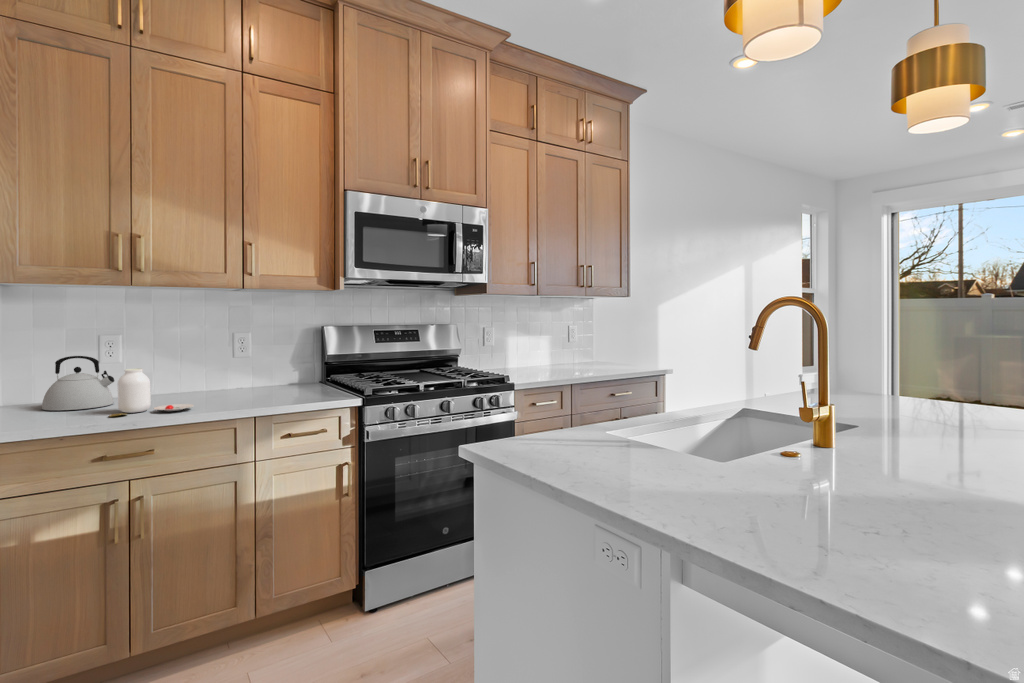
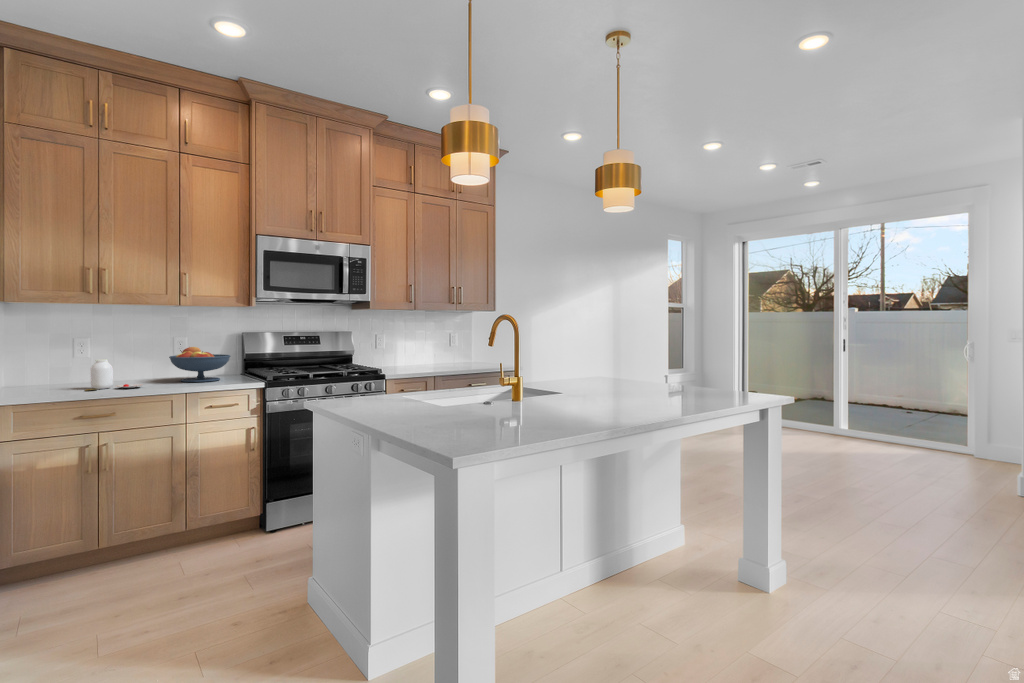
fruit bowl: none [228,348,311,398] -> present [169,347,230,382]
kettle: present [42,356,114,411] -> none [37,351,87,387]

